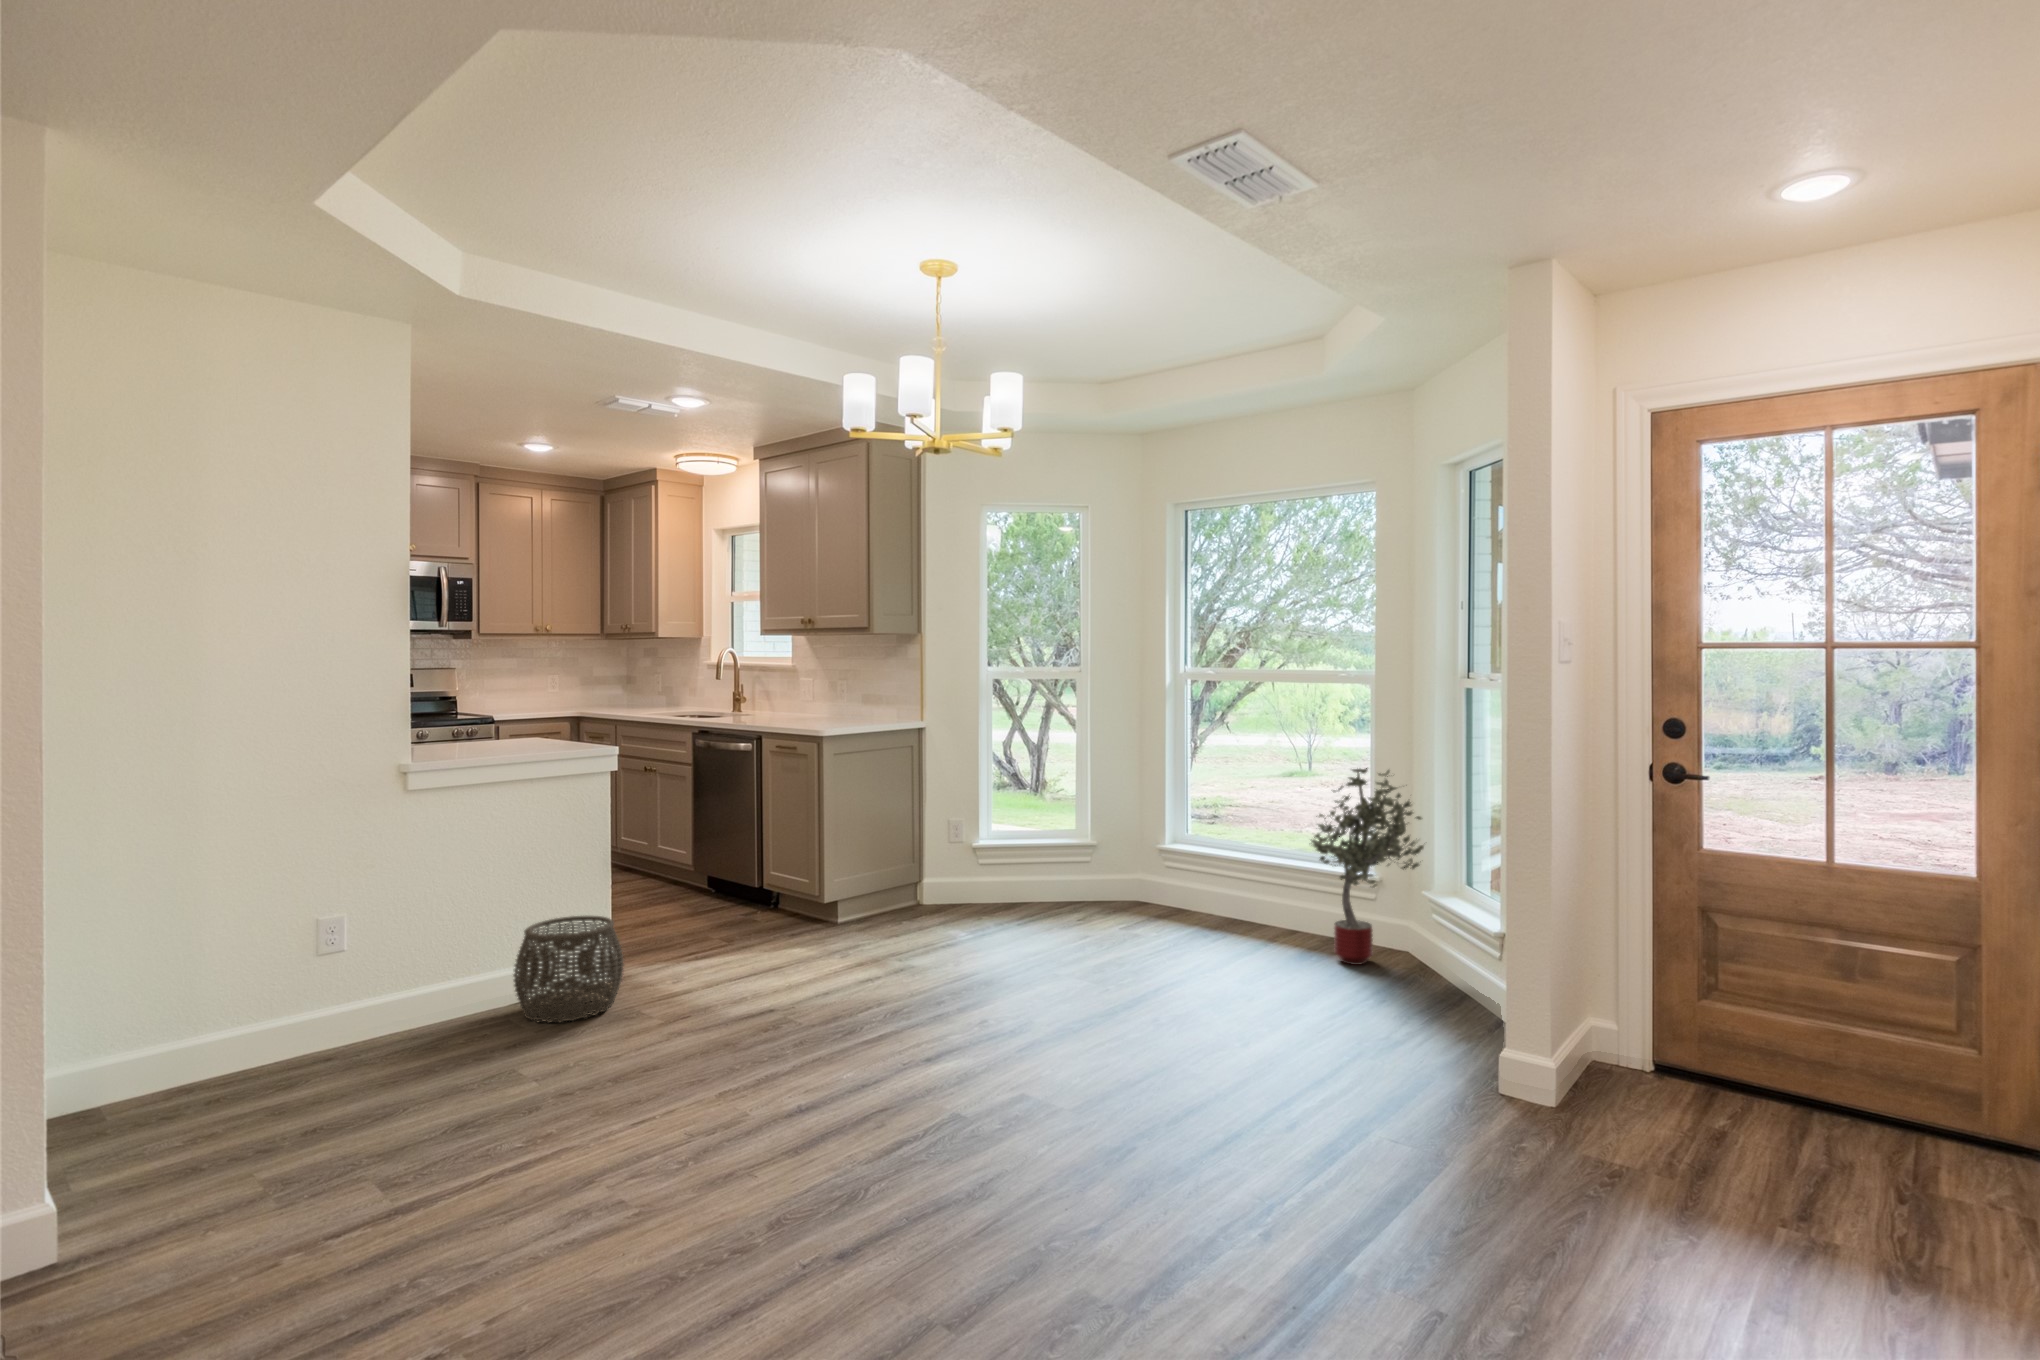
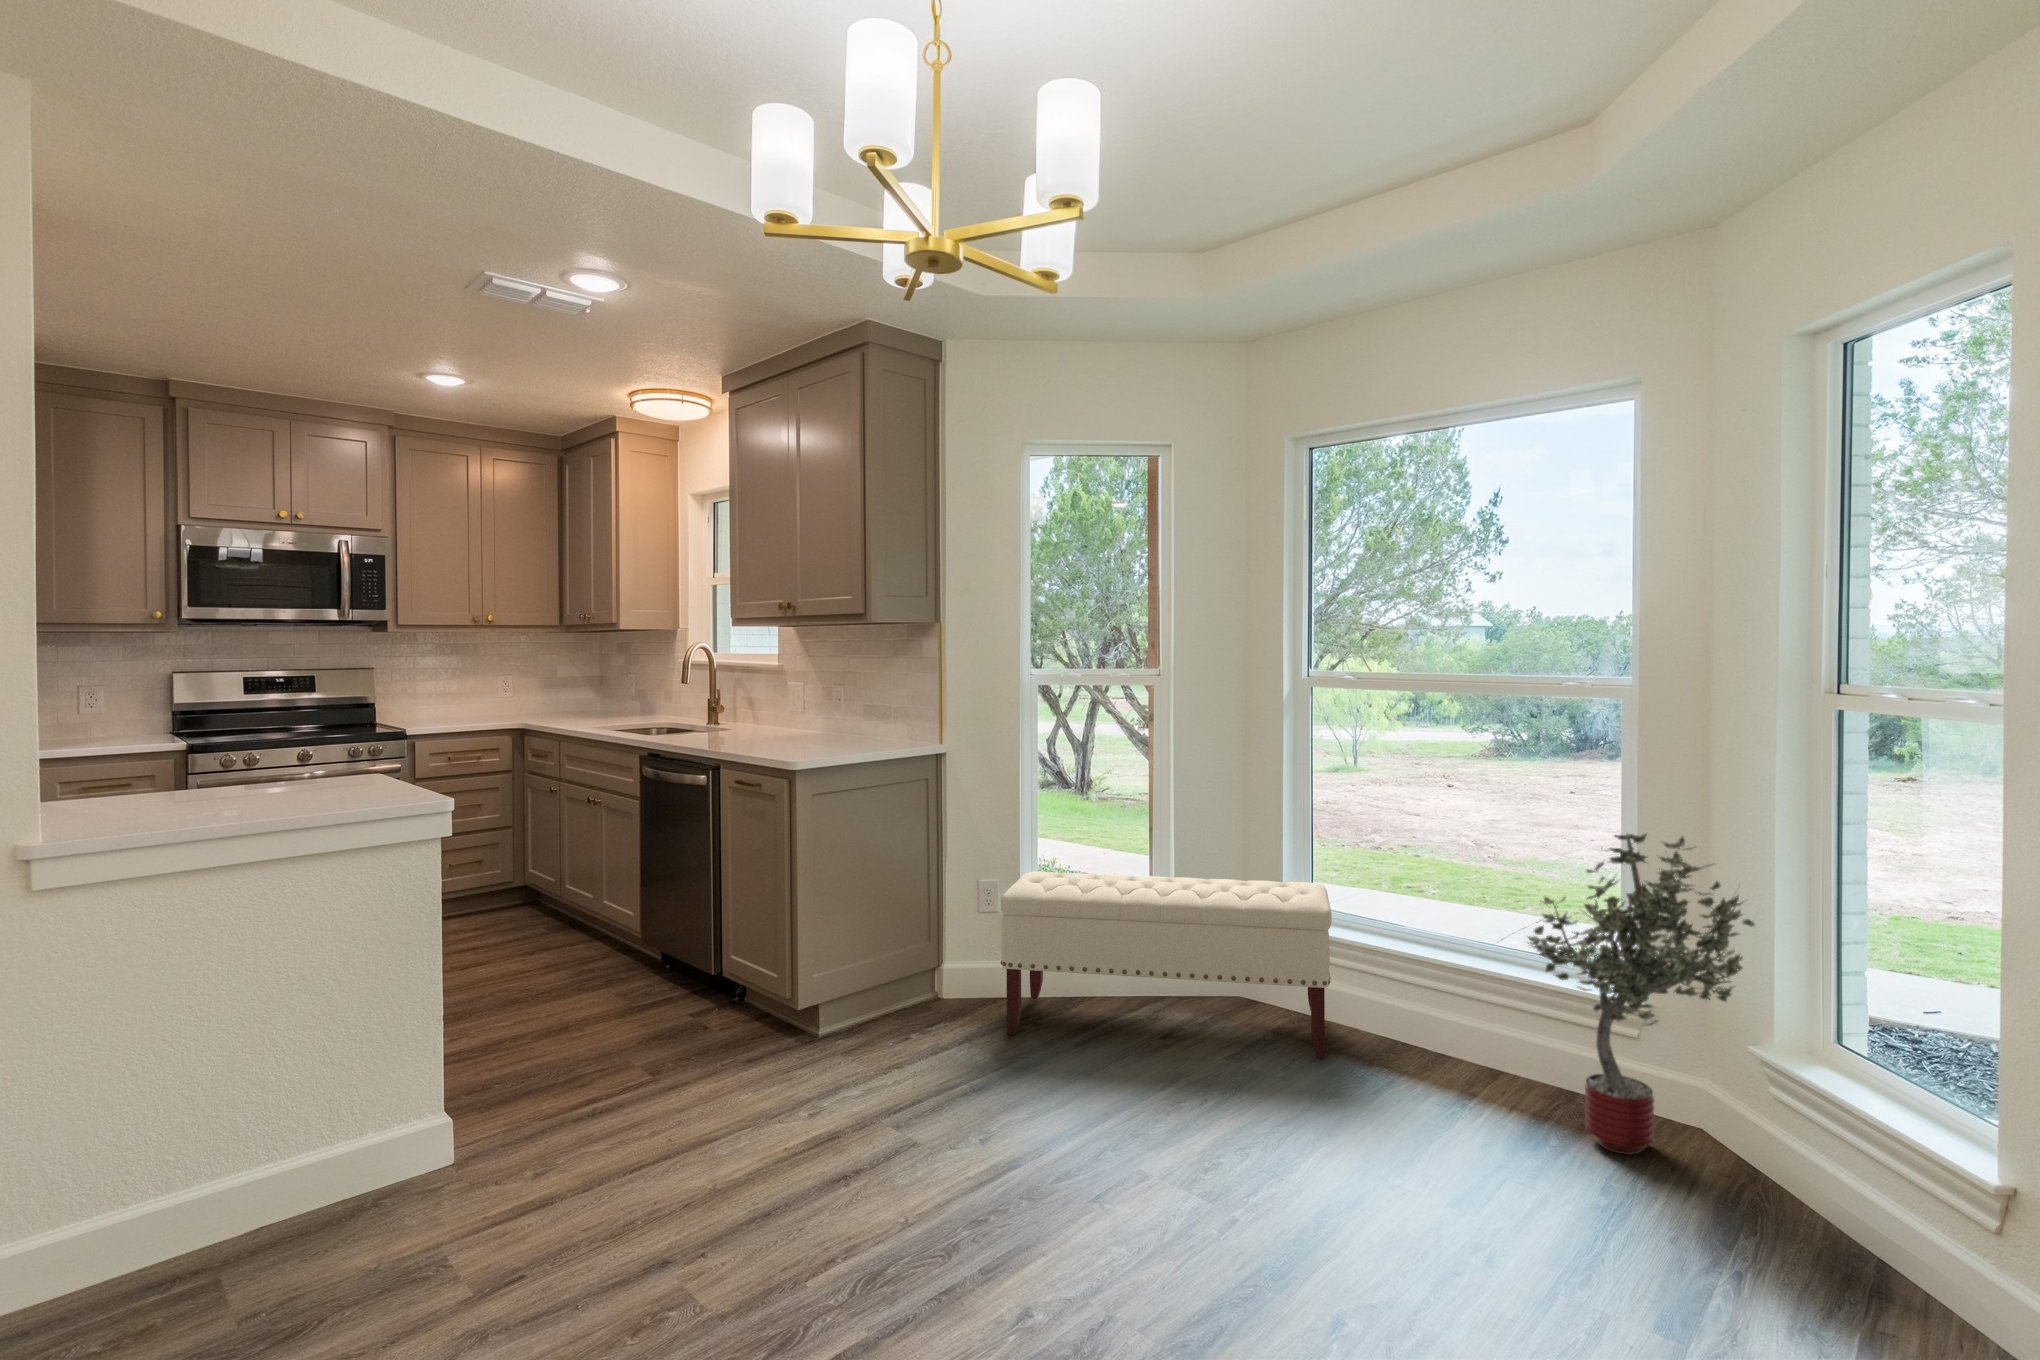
bench: none [967,812,1193,928] -> present [1001,871,1332,1058]
woven basket: present [514,916,624,1023] -> none [226,1077,431,1285]

